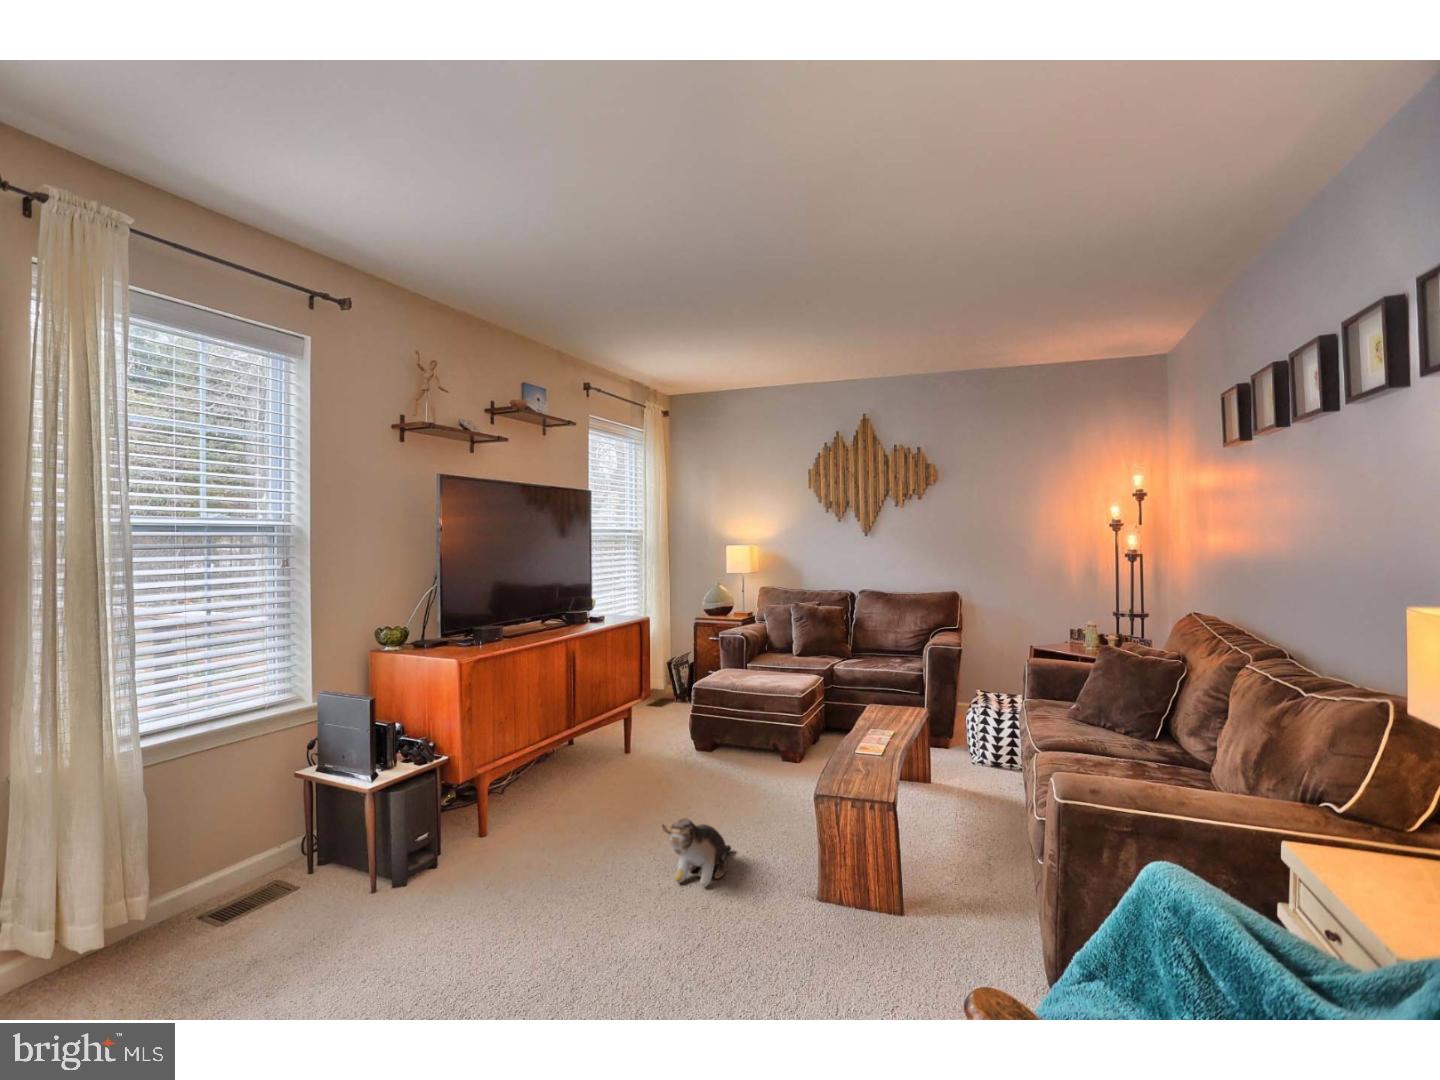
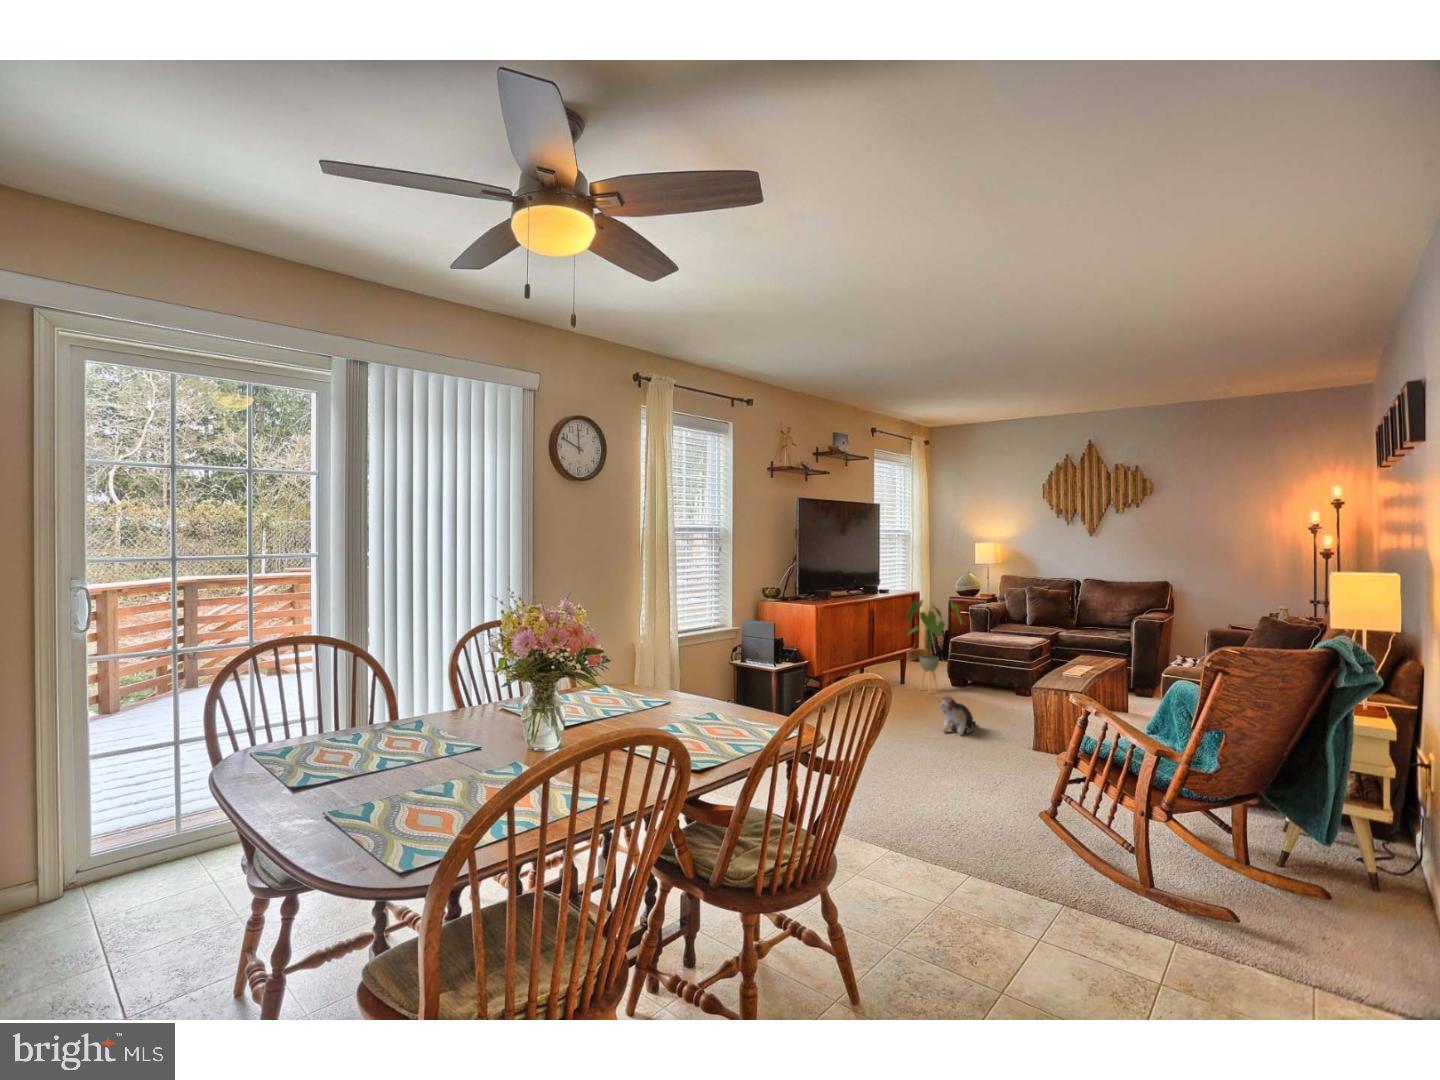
house plant: none [628,630,711,777] -> present [906,600,962,693]

